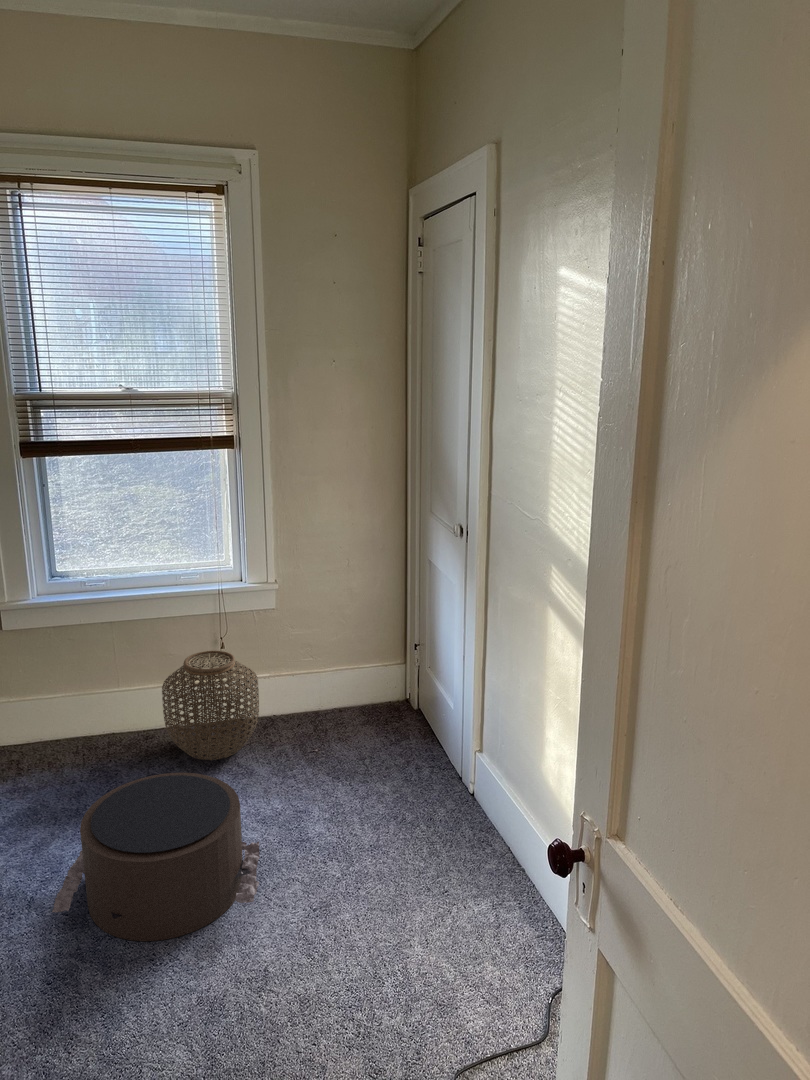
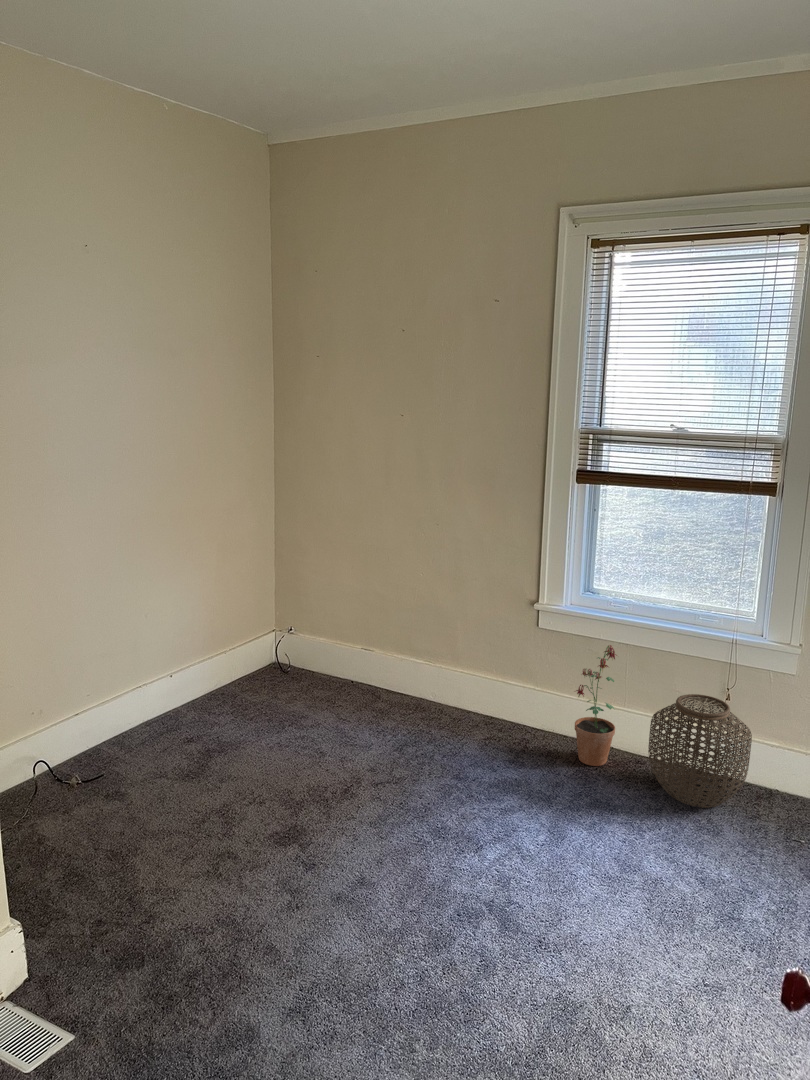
potted plant: none [67,628,121,761] -> present [575,645,617,766]
pouf: present [52,773,260,941] -> none [482,783,679,941]

